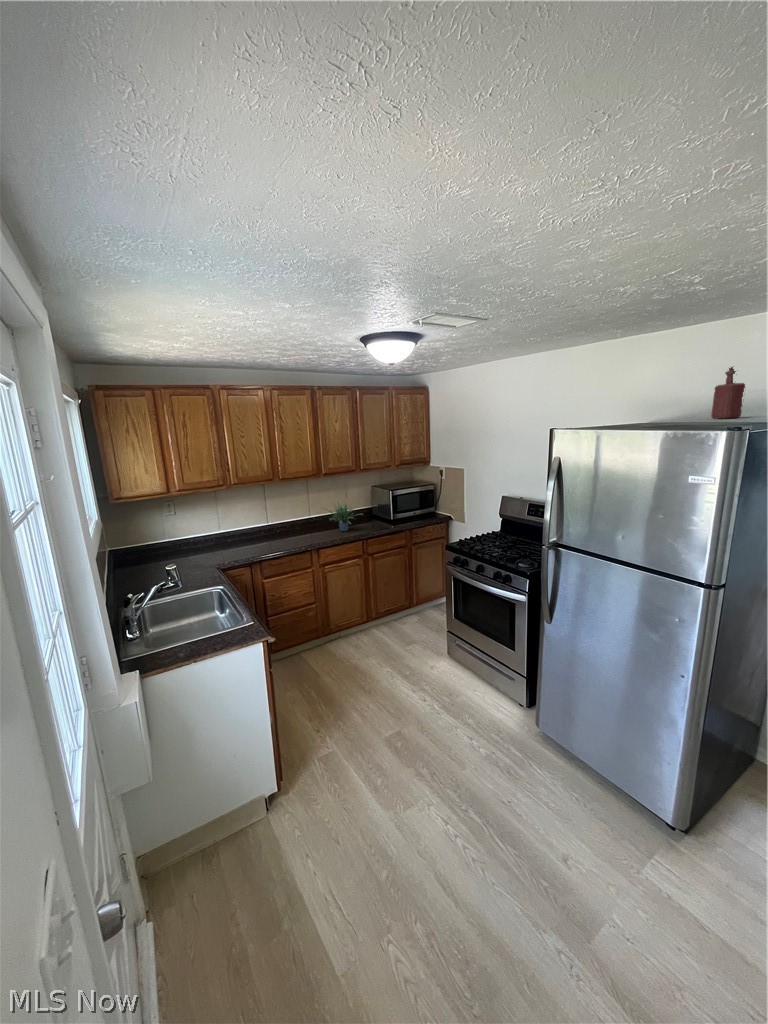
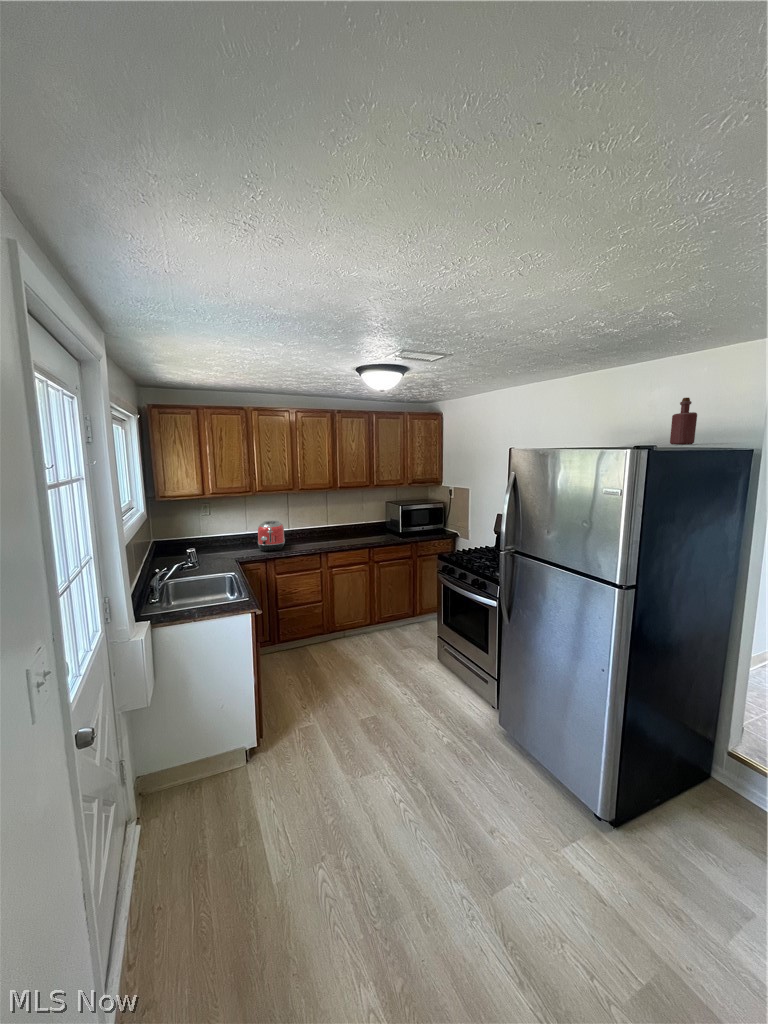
potted plant: present [329,503,361,531] -> none [335,507,373,539]
toaster: none [237,517,269,553] -> present [258,521,285,551]

